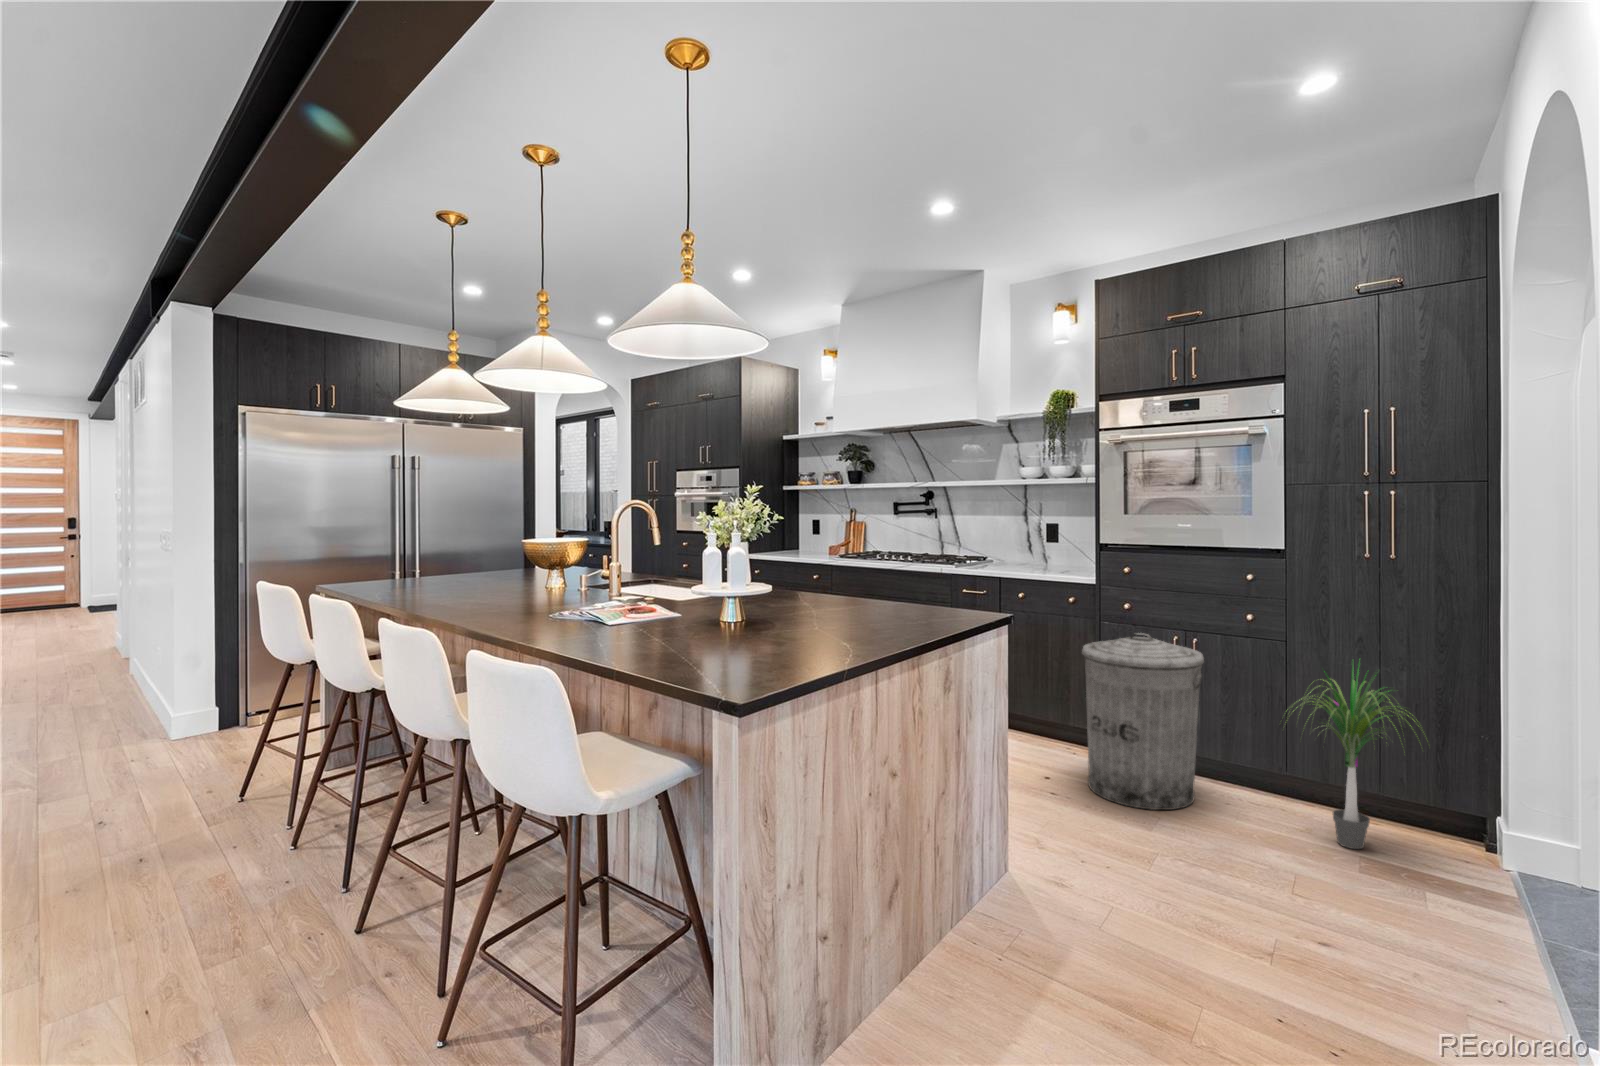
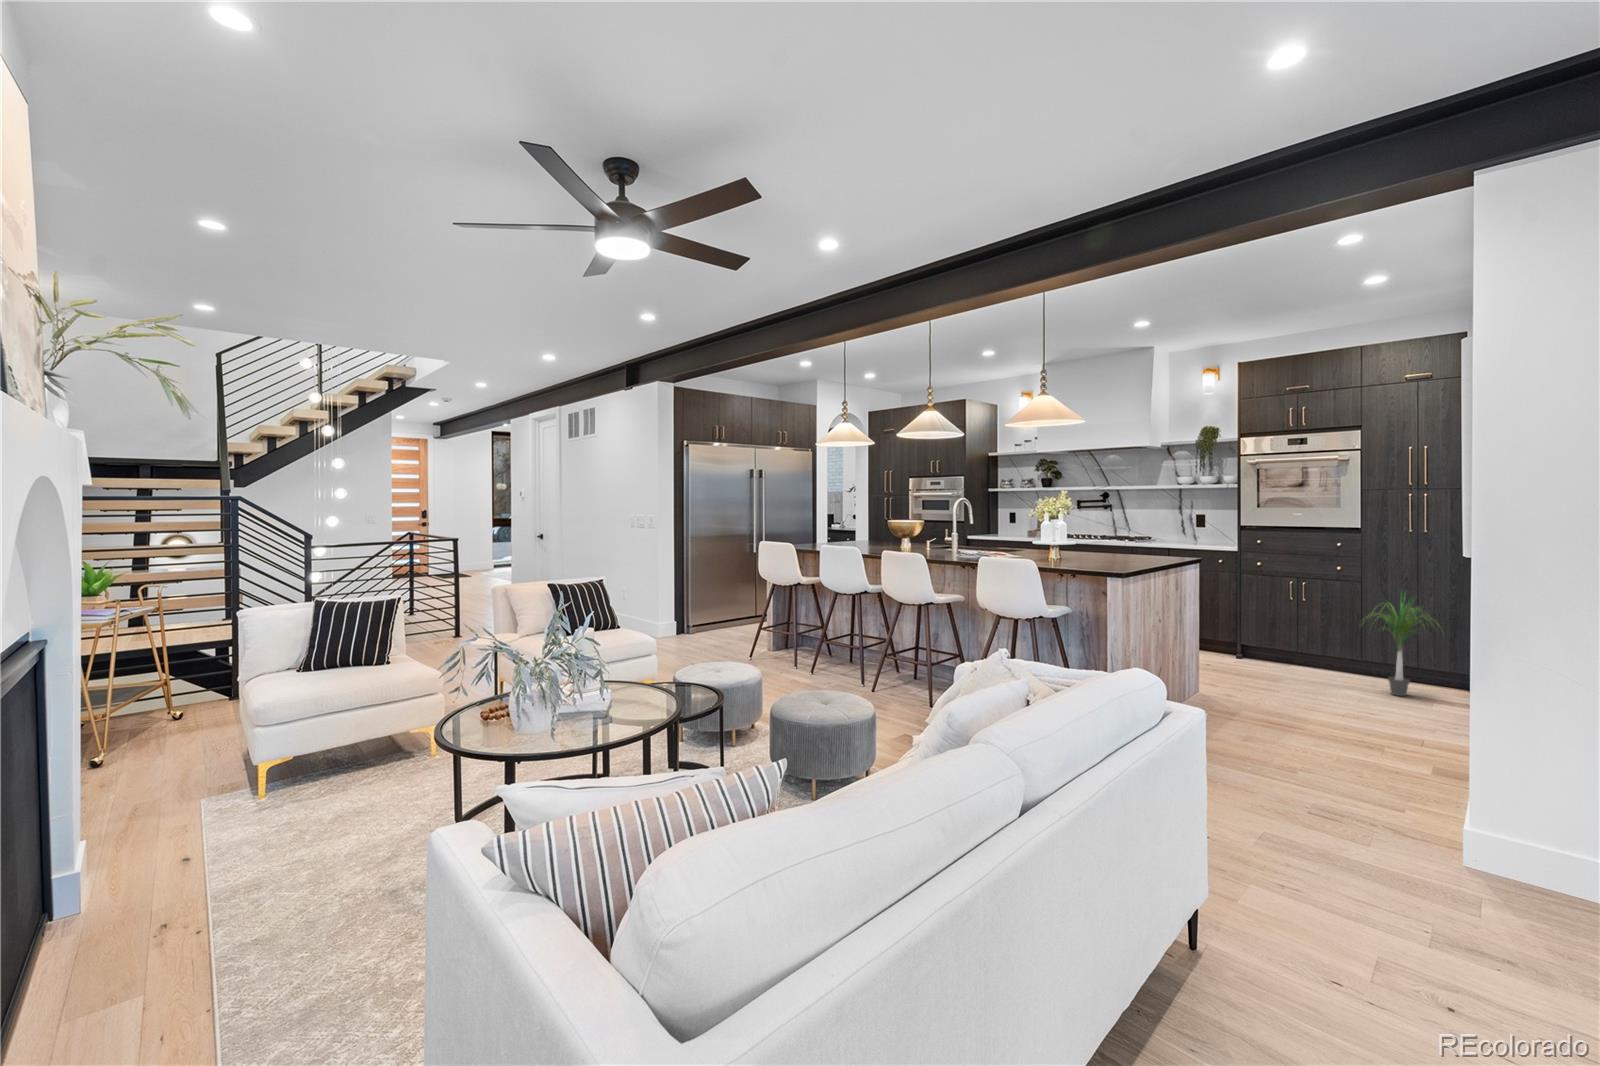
trash can: present [1082,633,1204,810] -> none [1231,580,1310,681]

